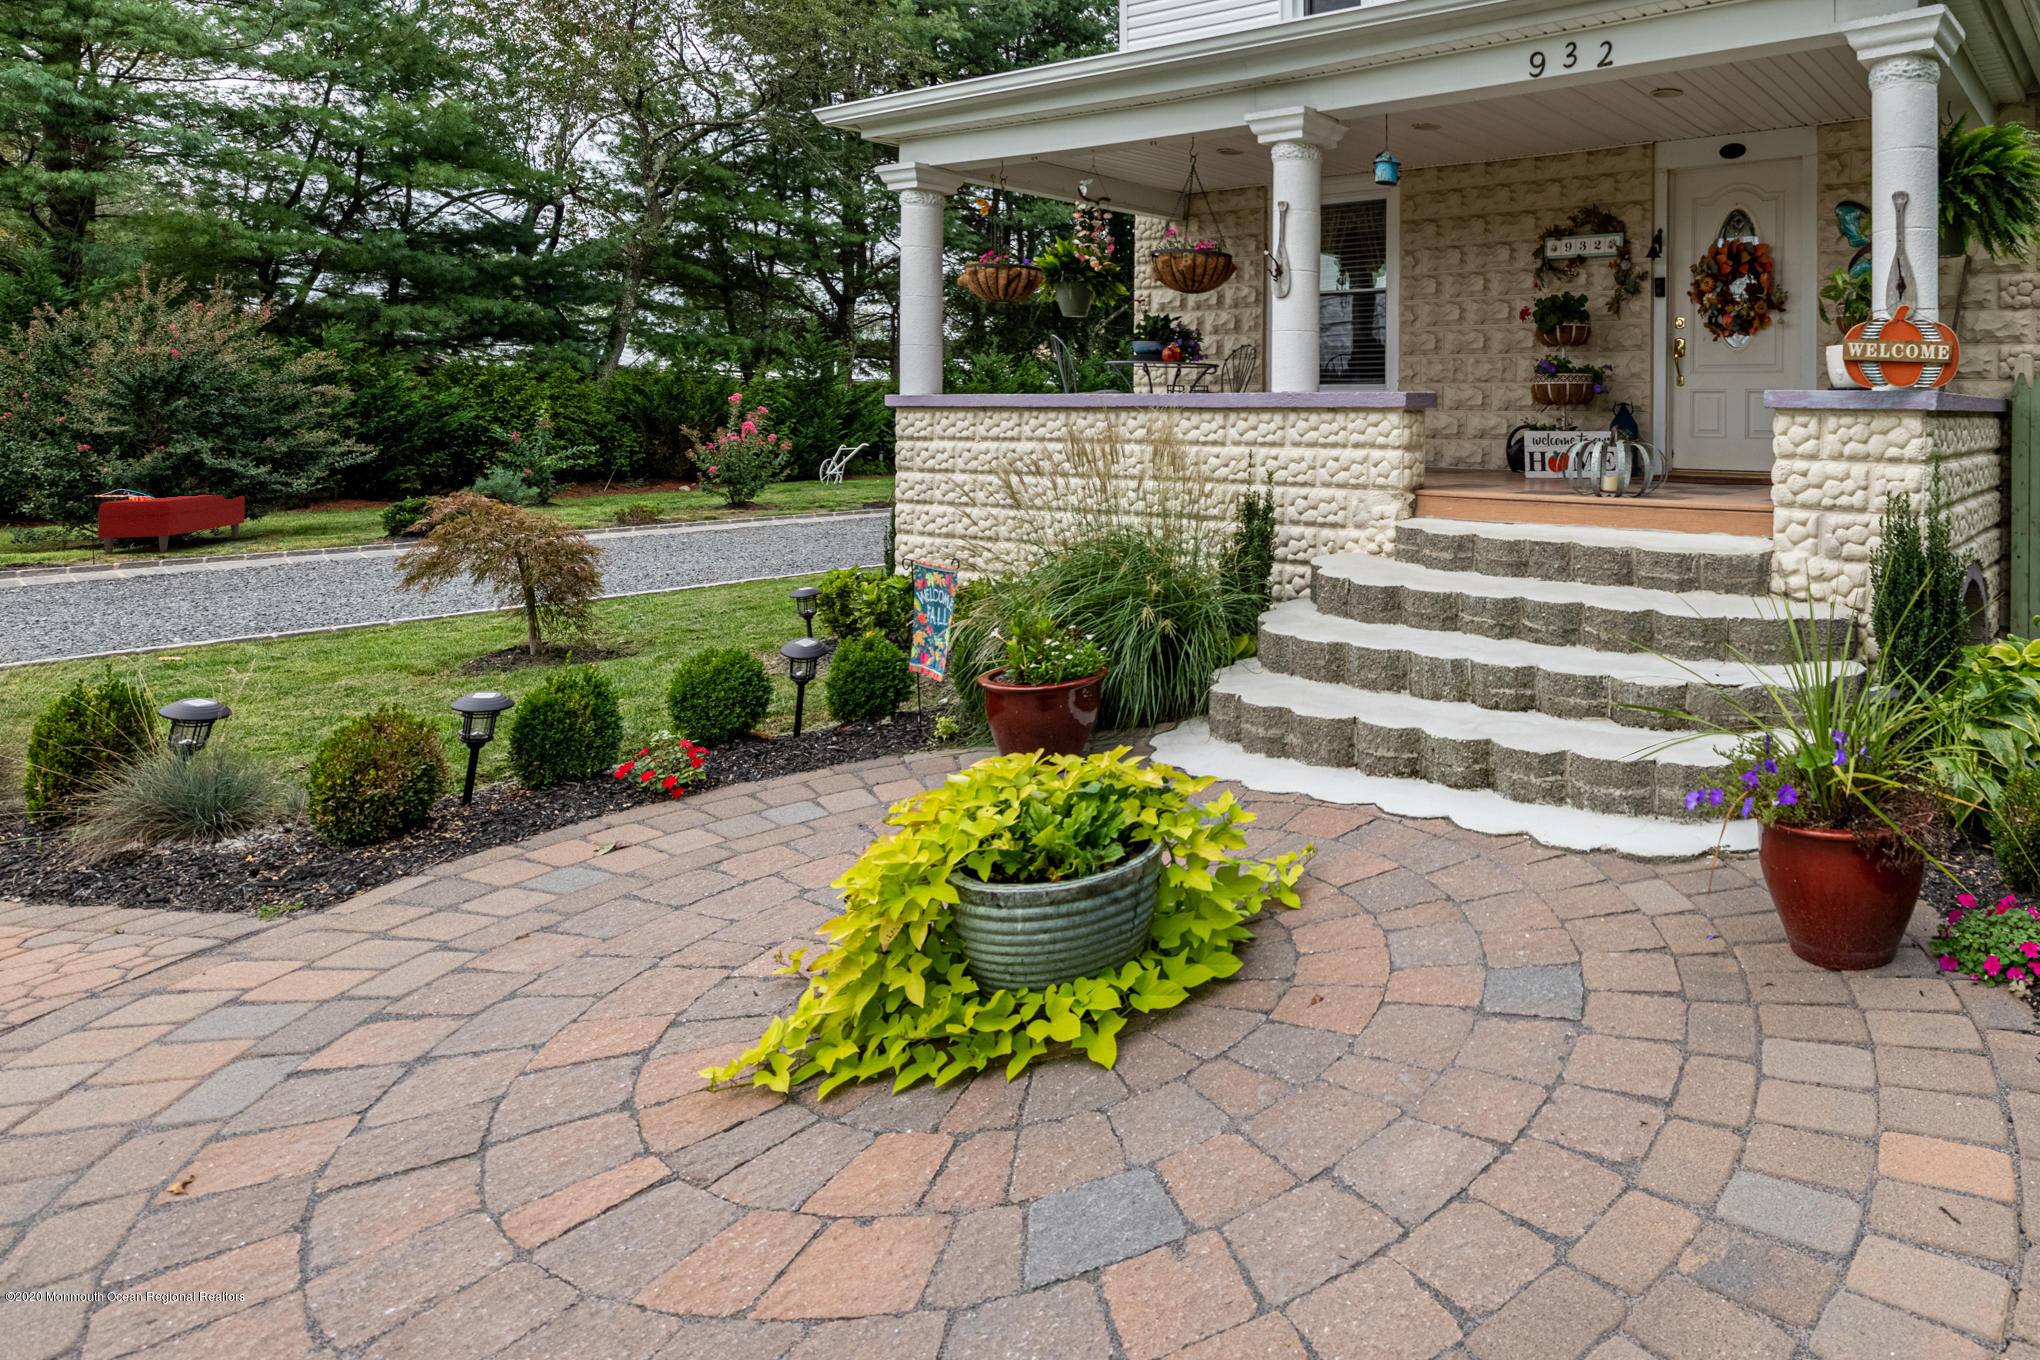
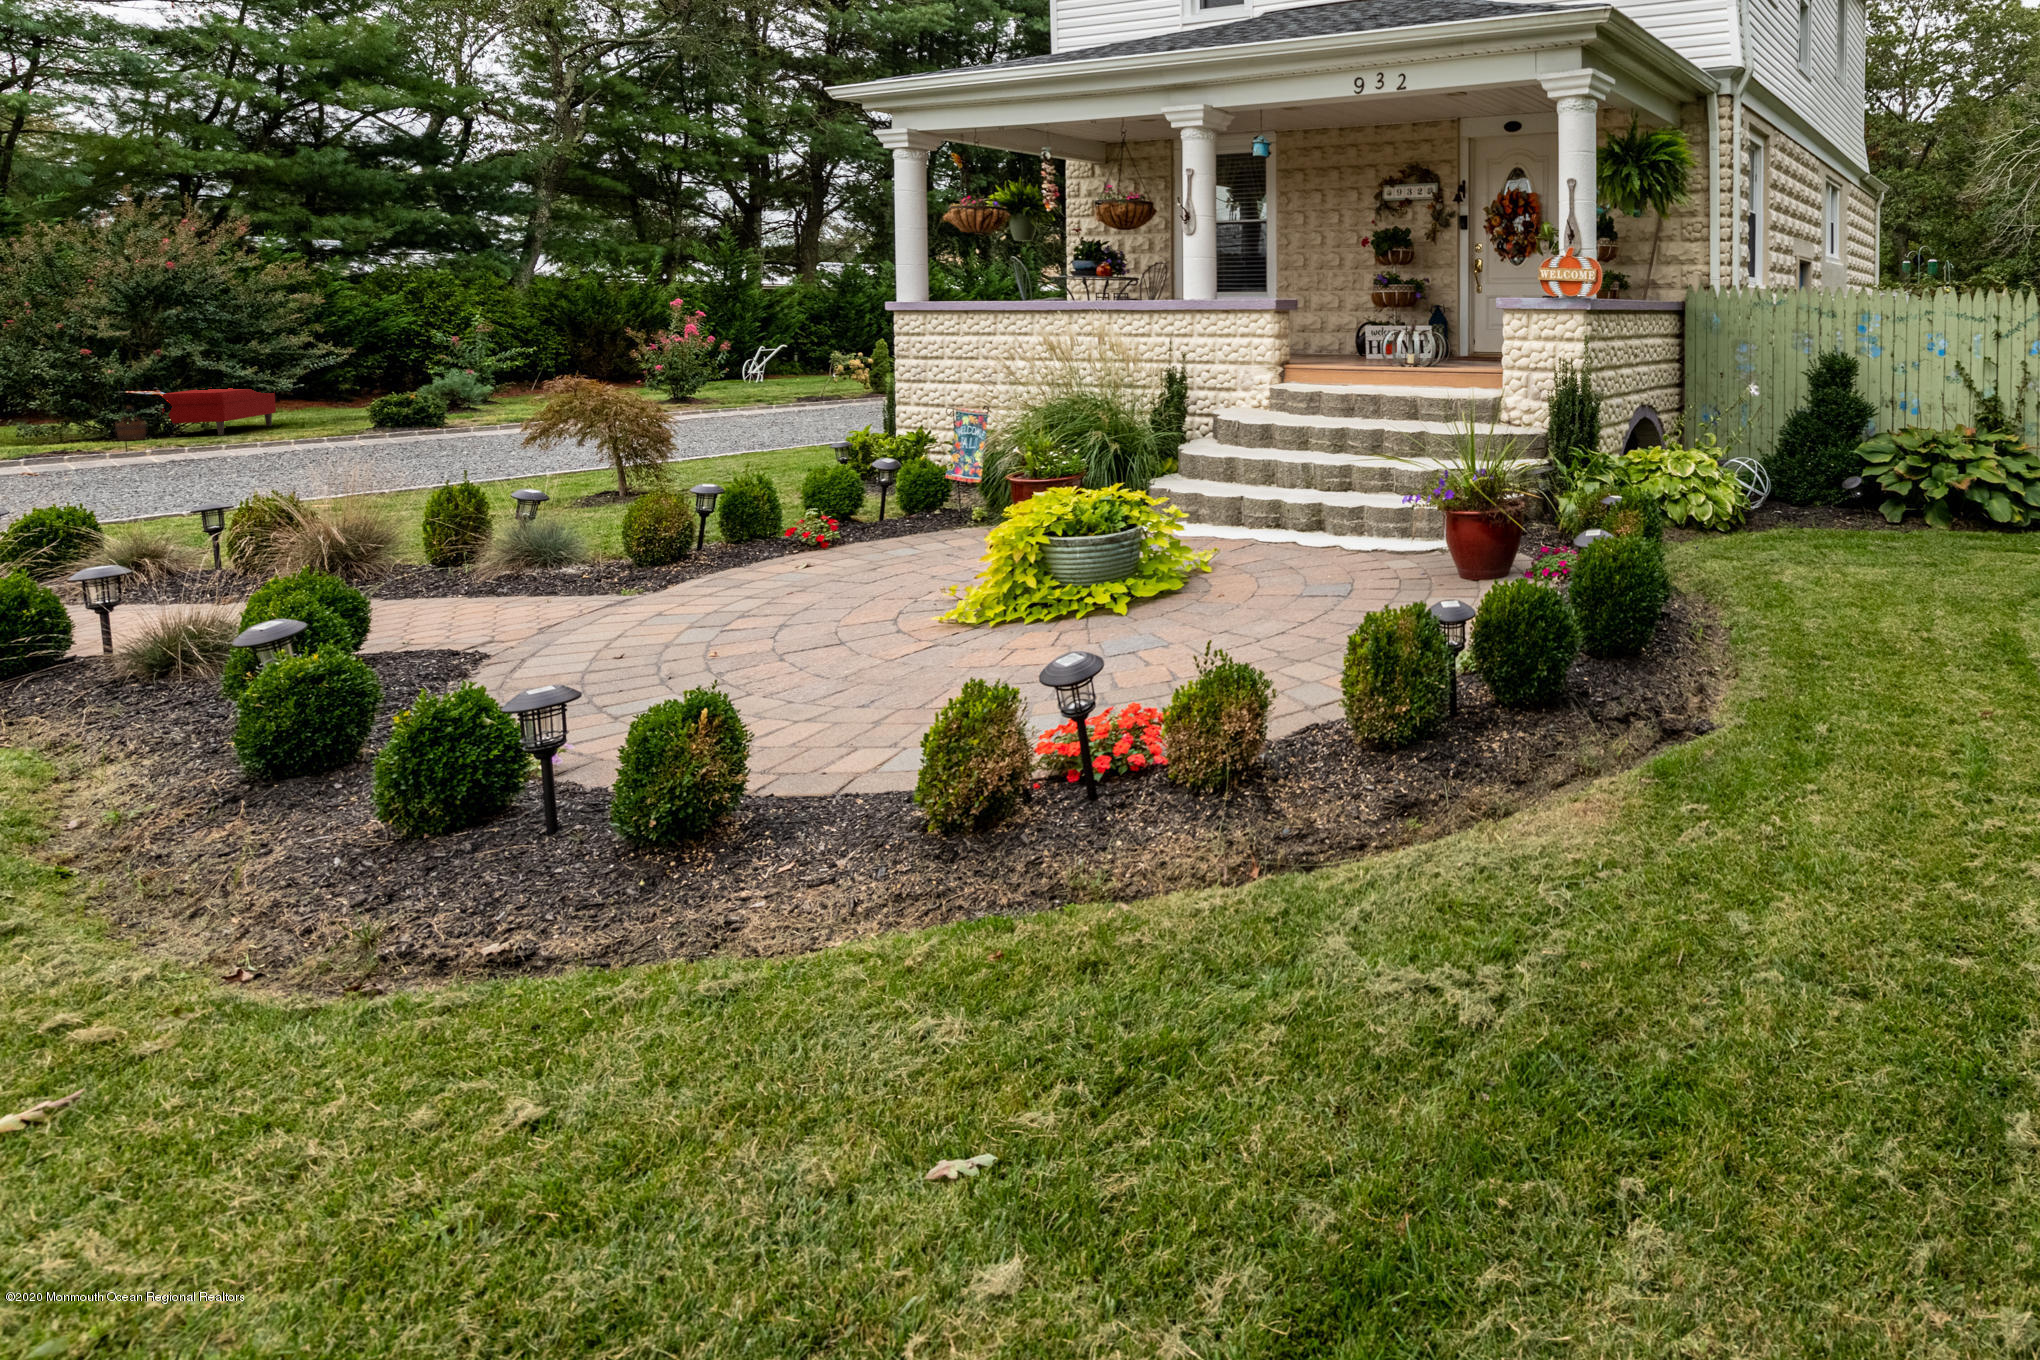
wooden bucket: none [37,518,76,559] -> present [115,416,146,441]

